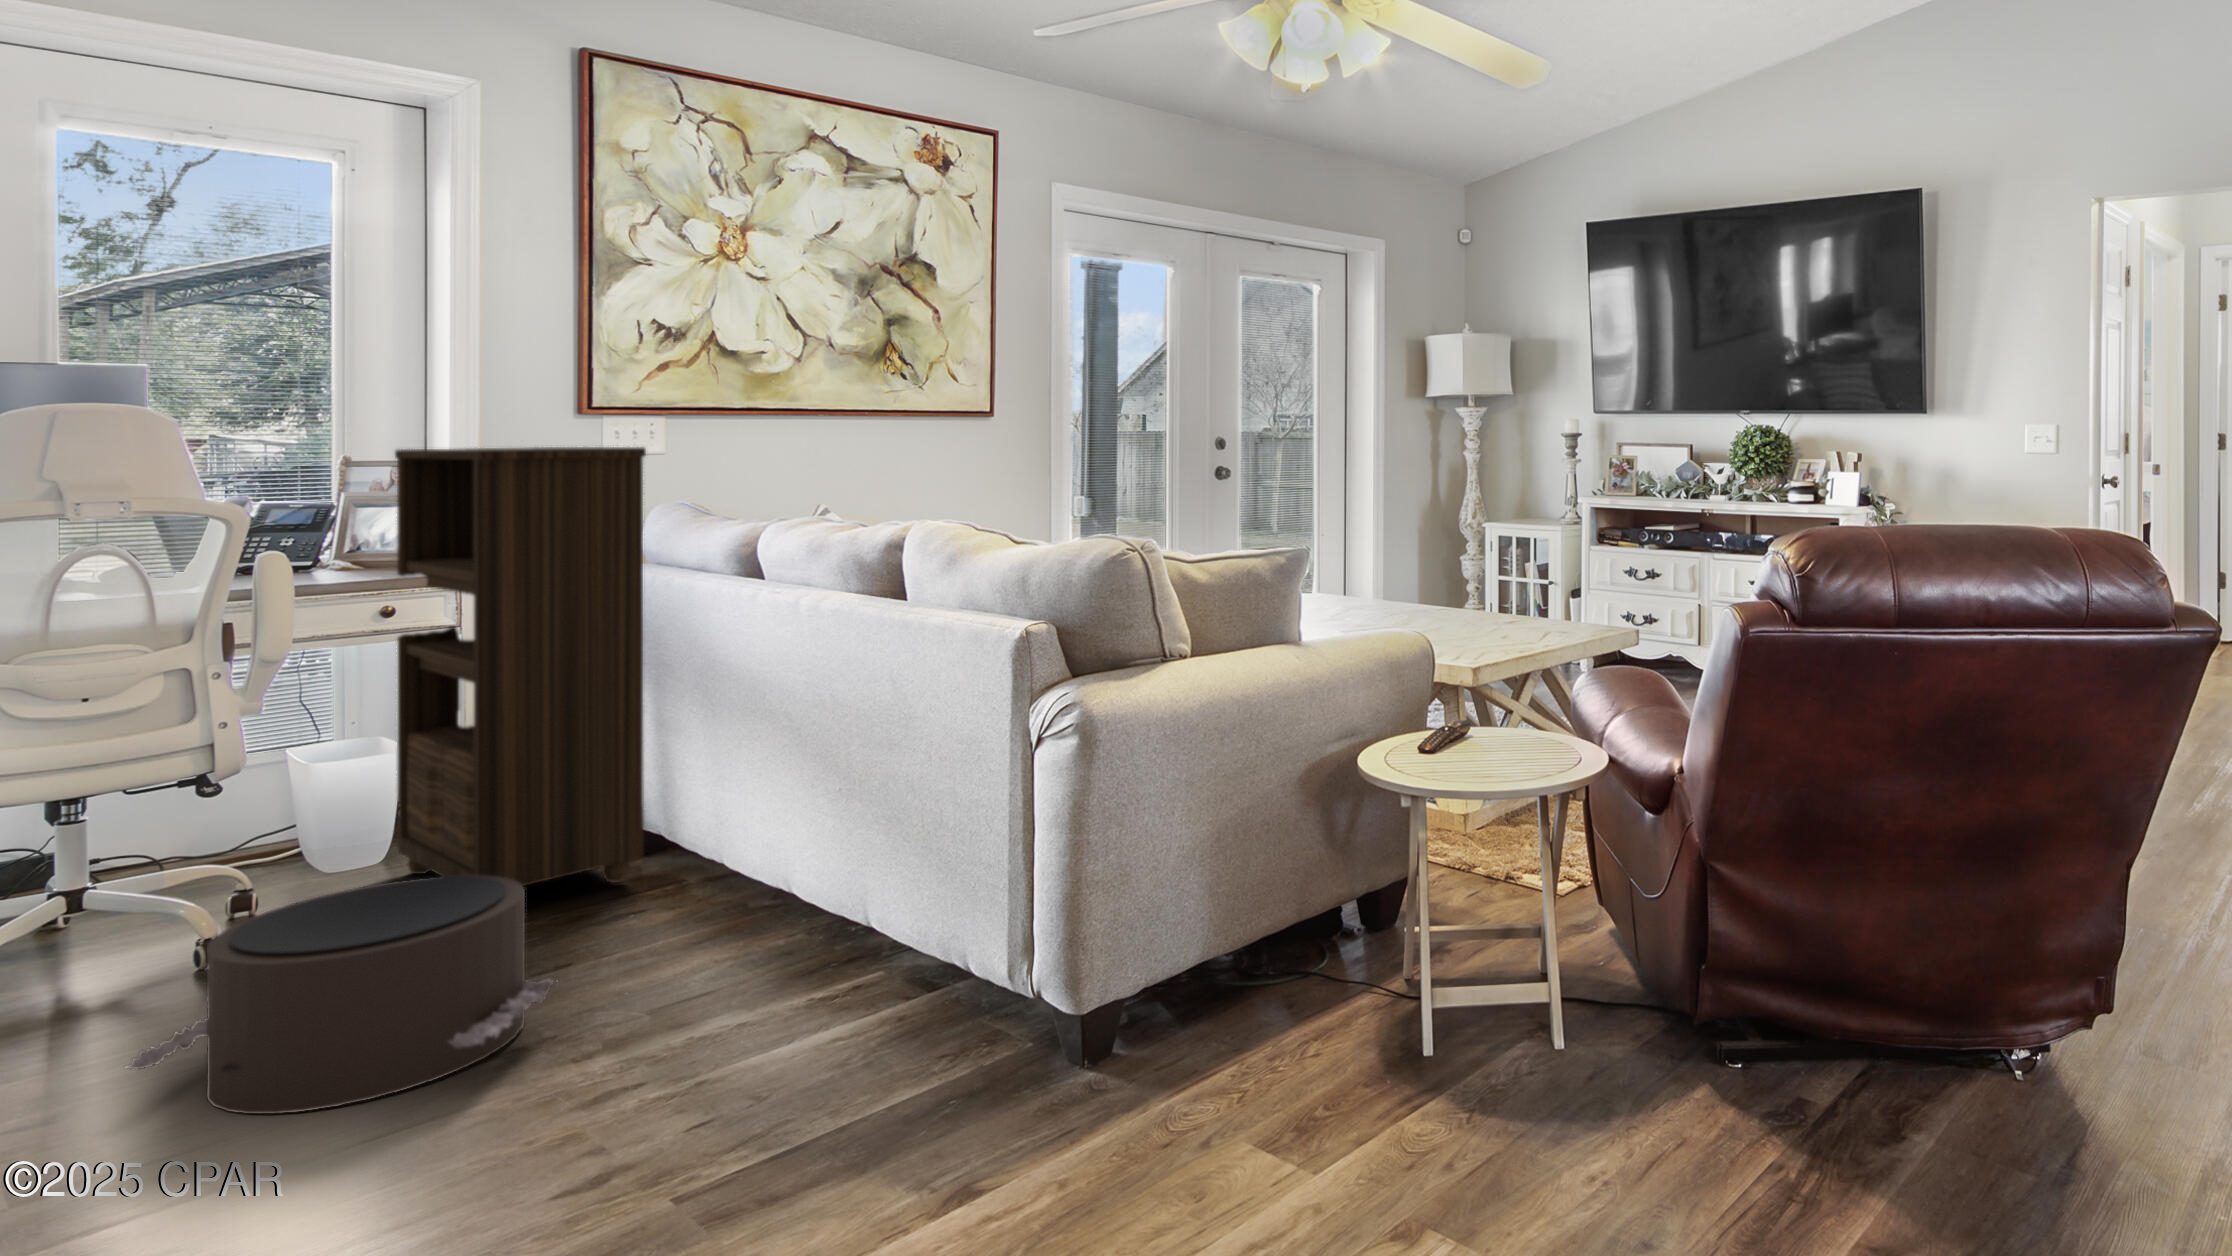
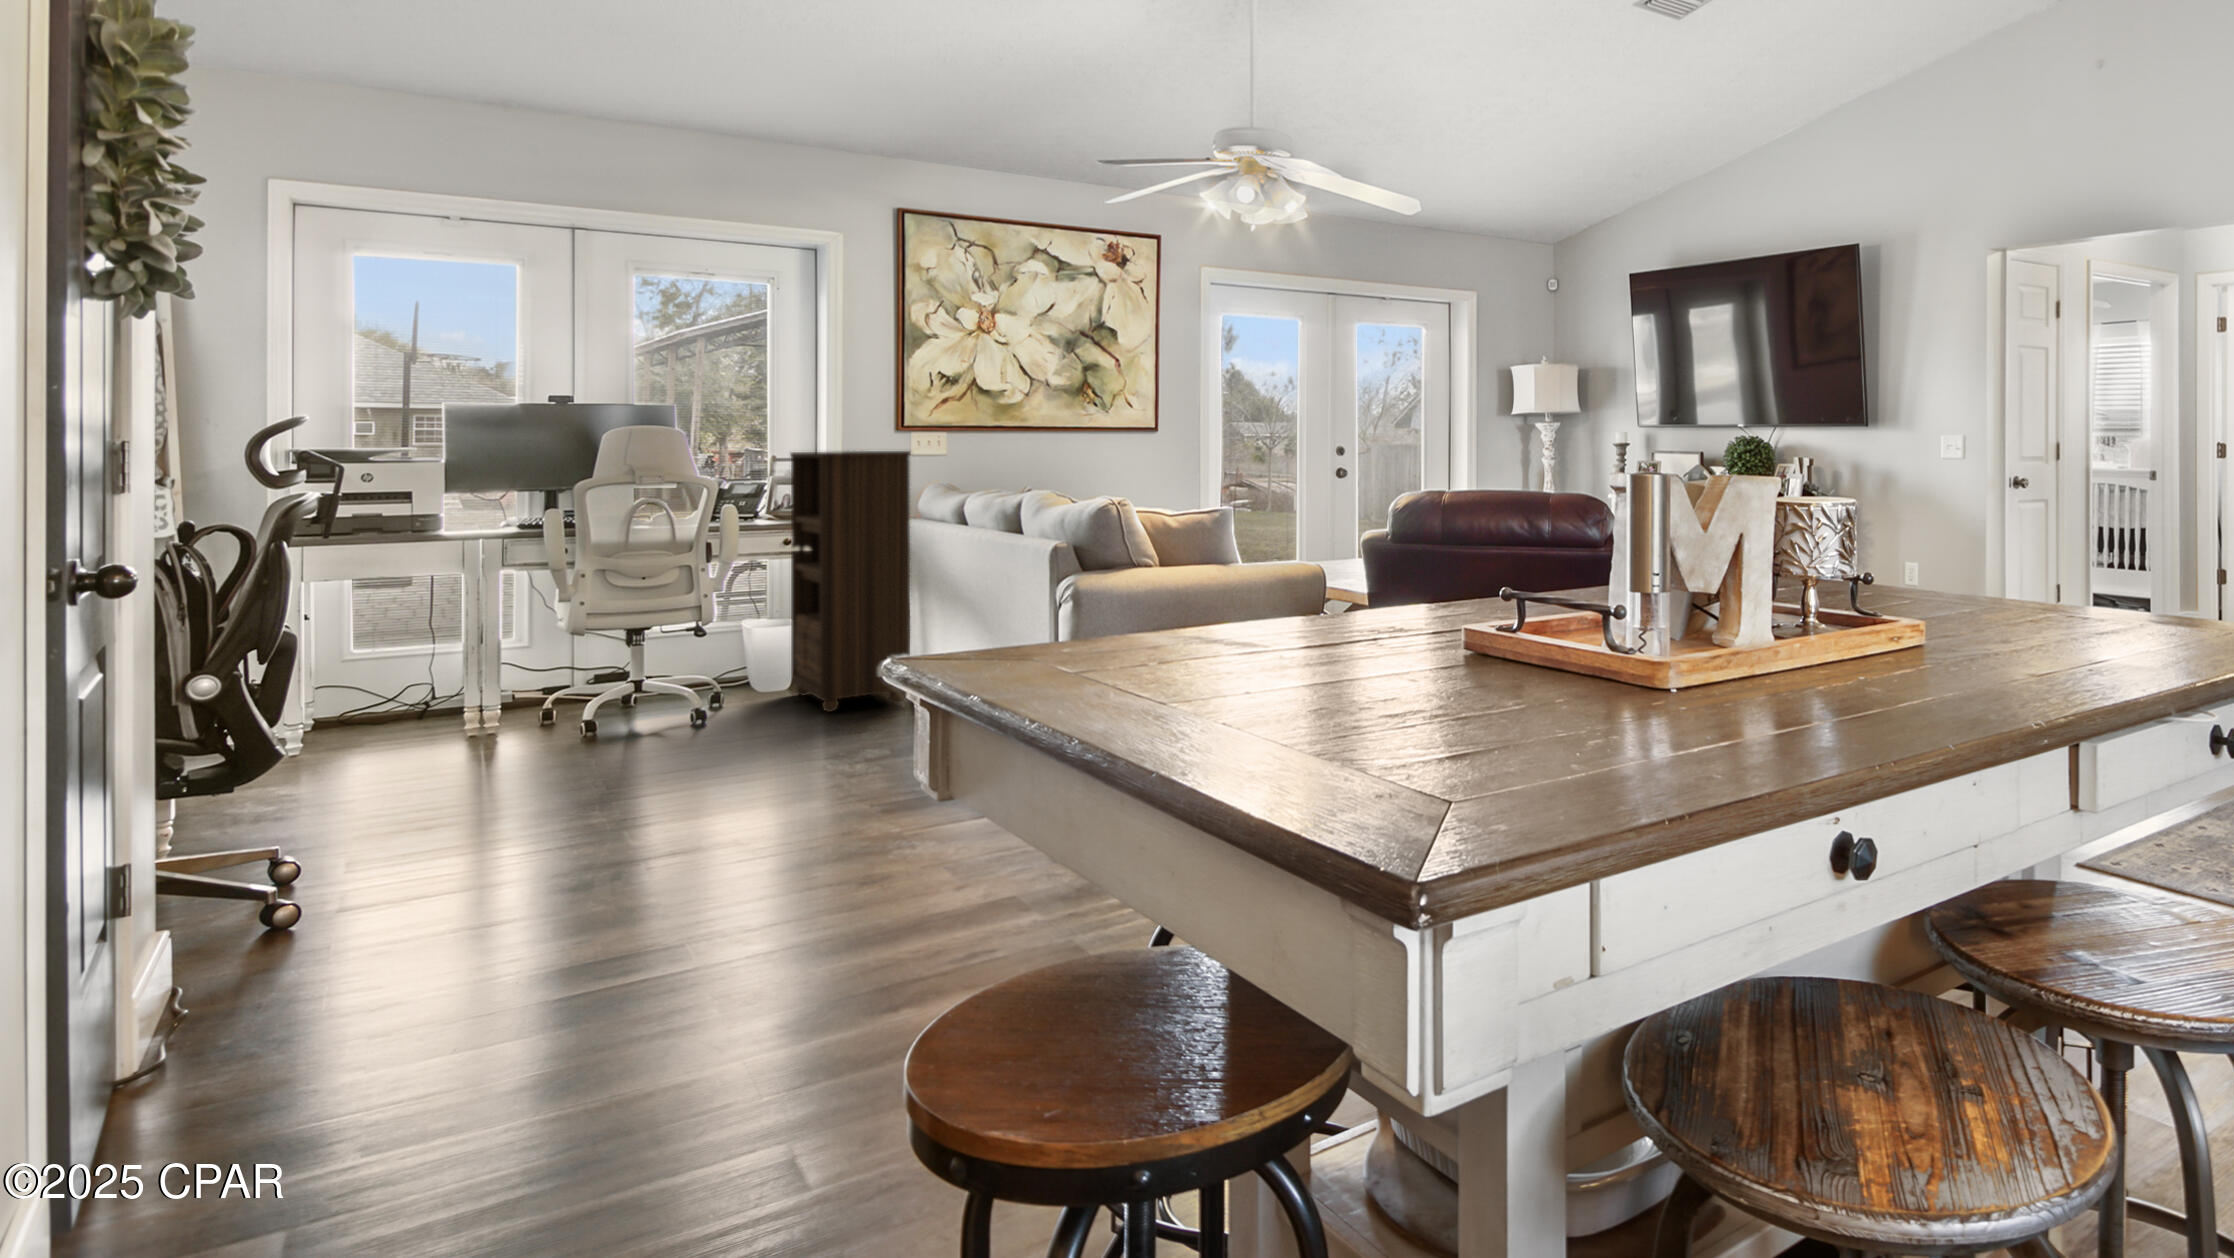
pouf: present [126,875,556,1114] -> none [654,675,843,770]

